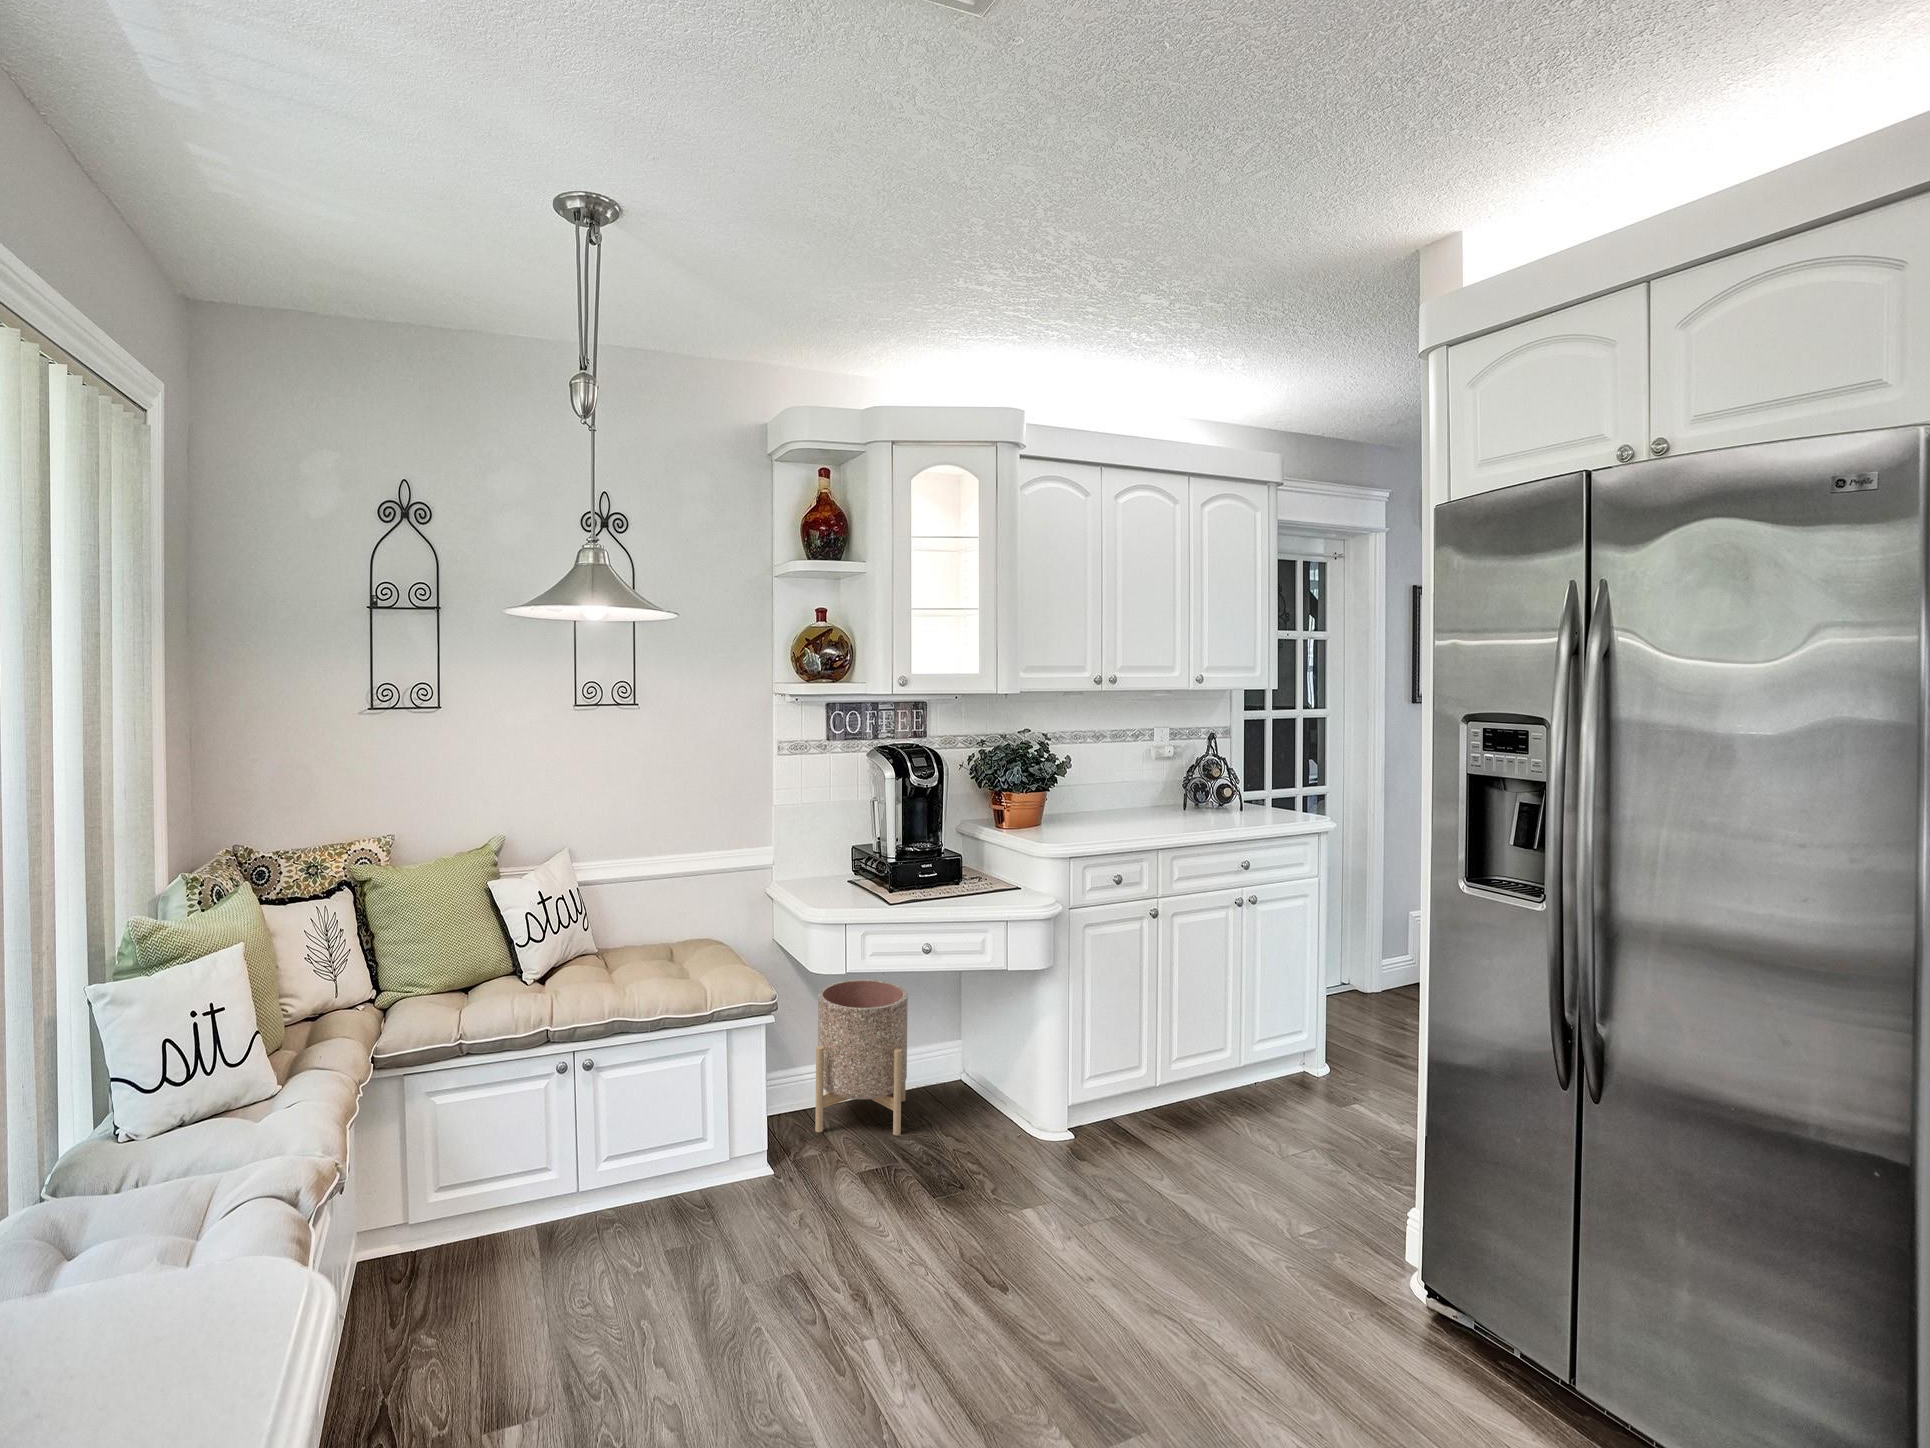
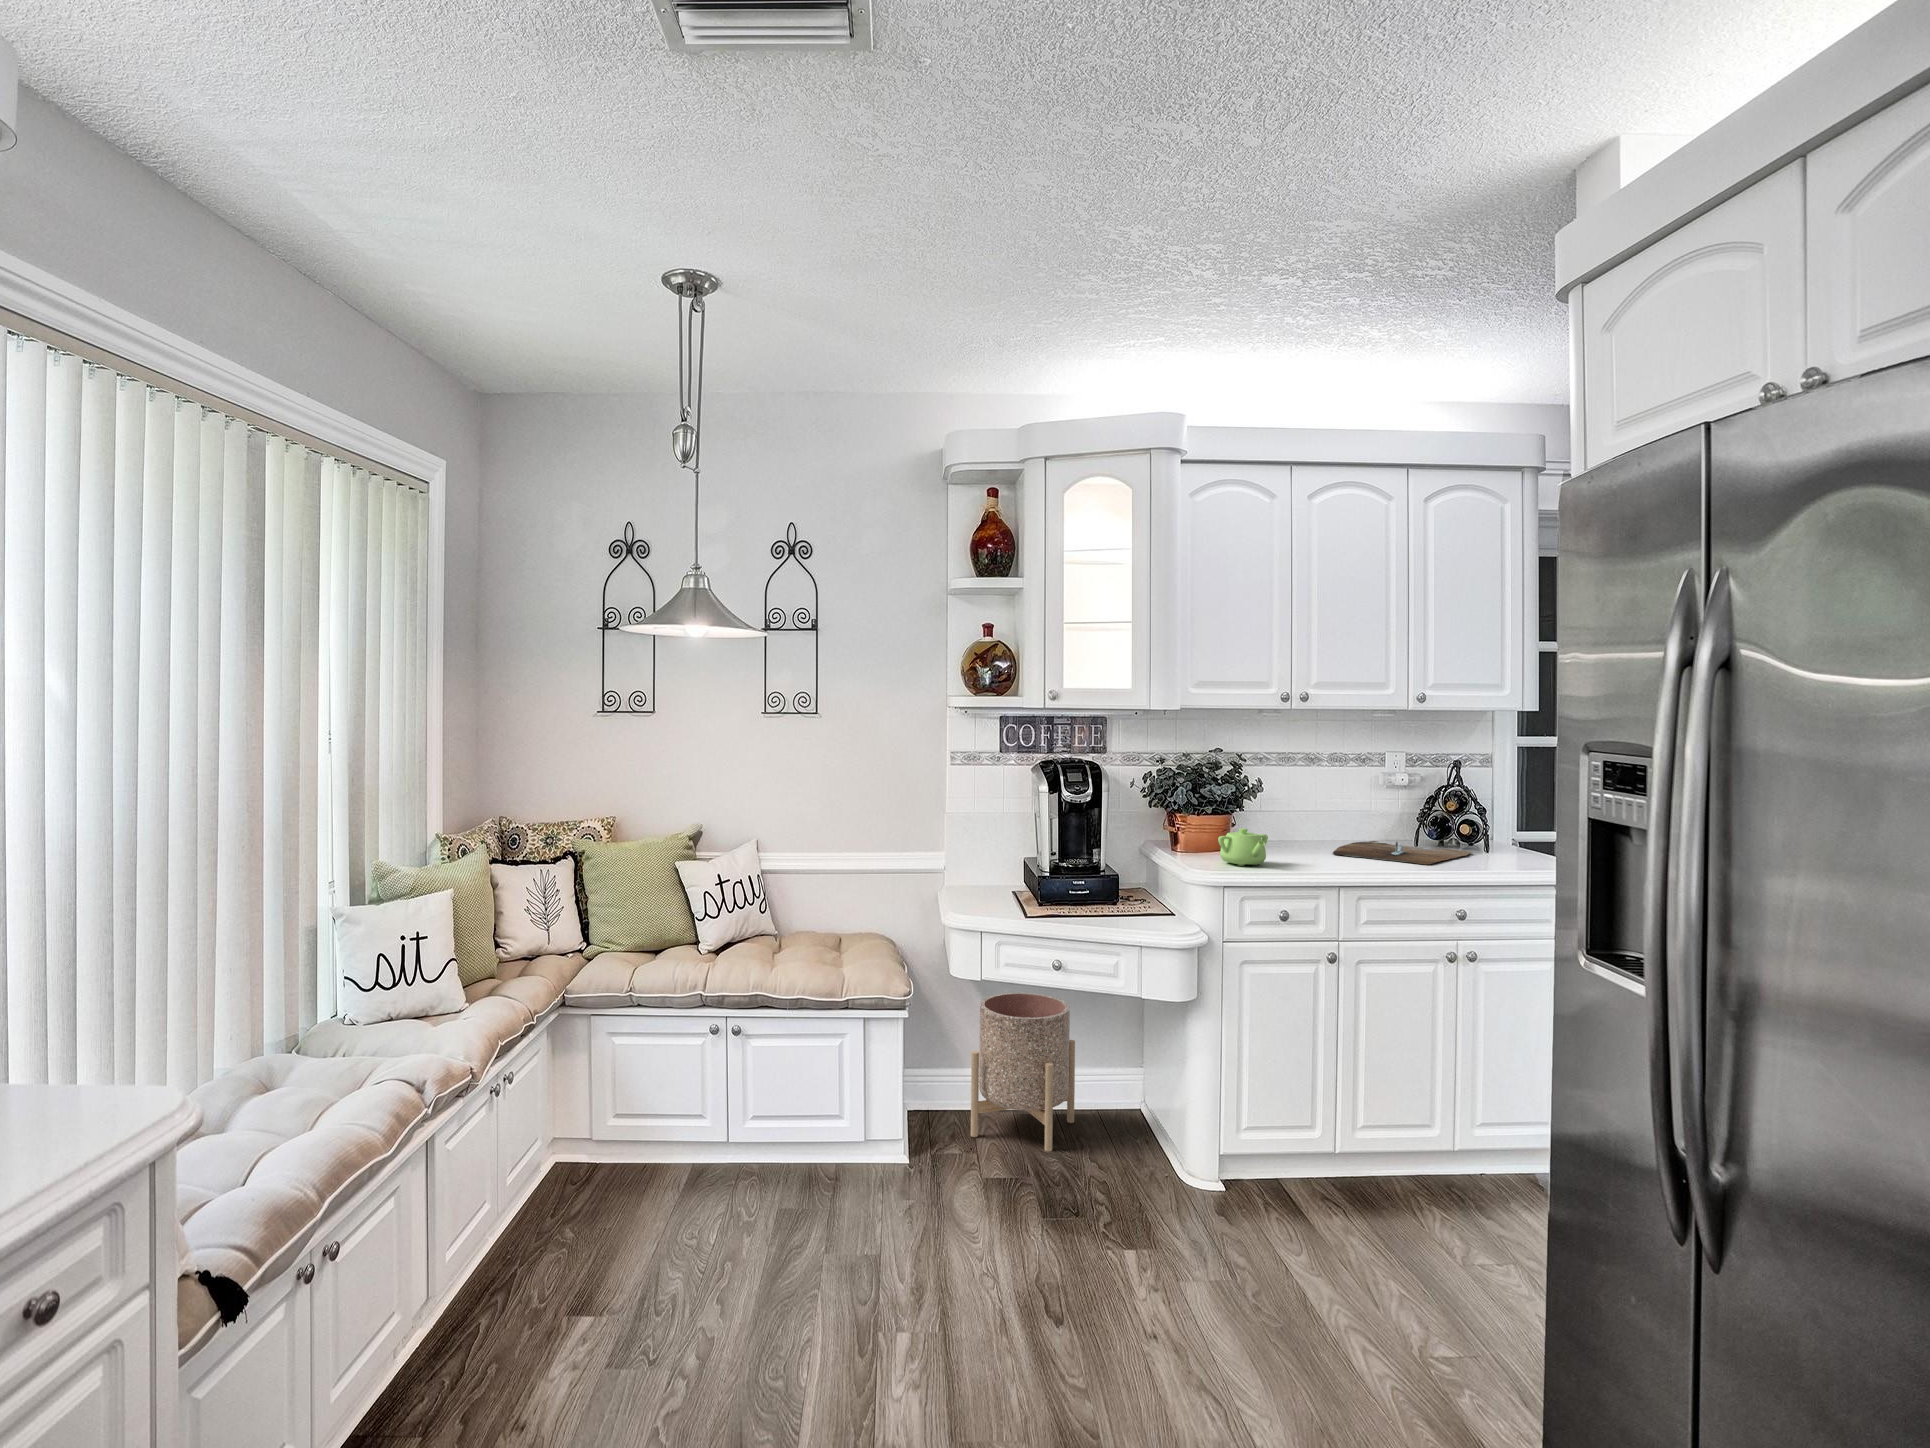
teapot: none [1056,808,1102,844] -> present [1218,828,1268,866]
cutting board: none [1129,808,1236,830] -> present [1333,841,1472,864]

